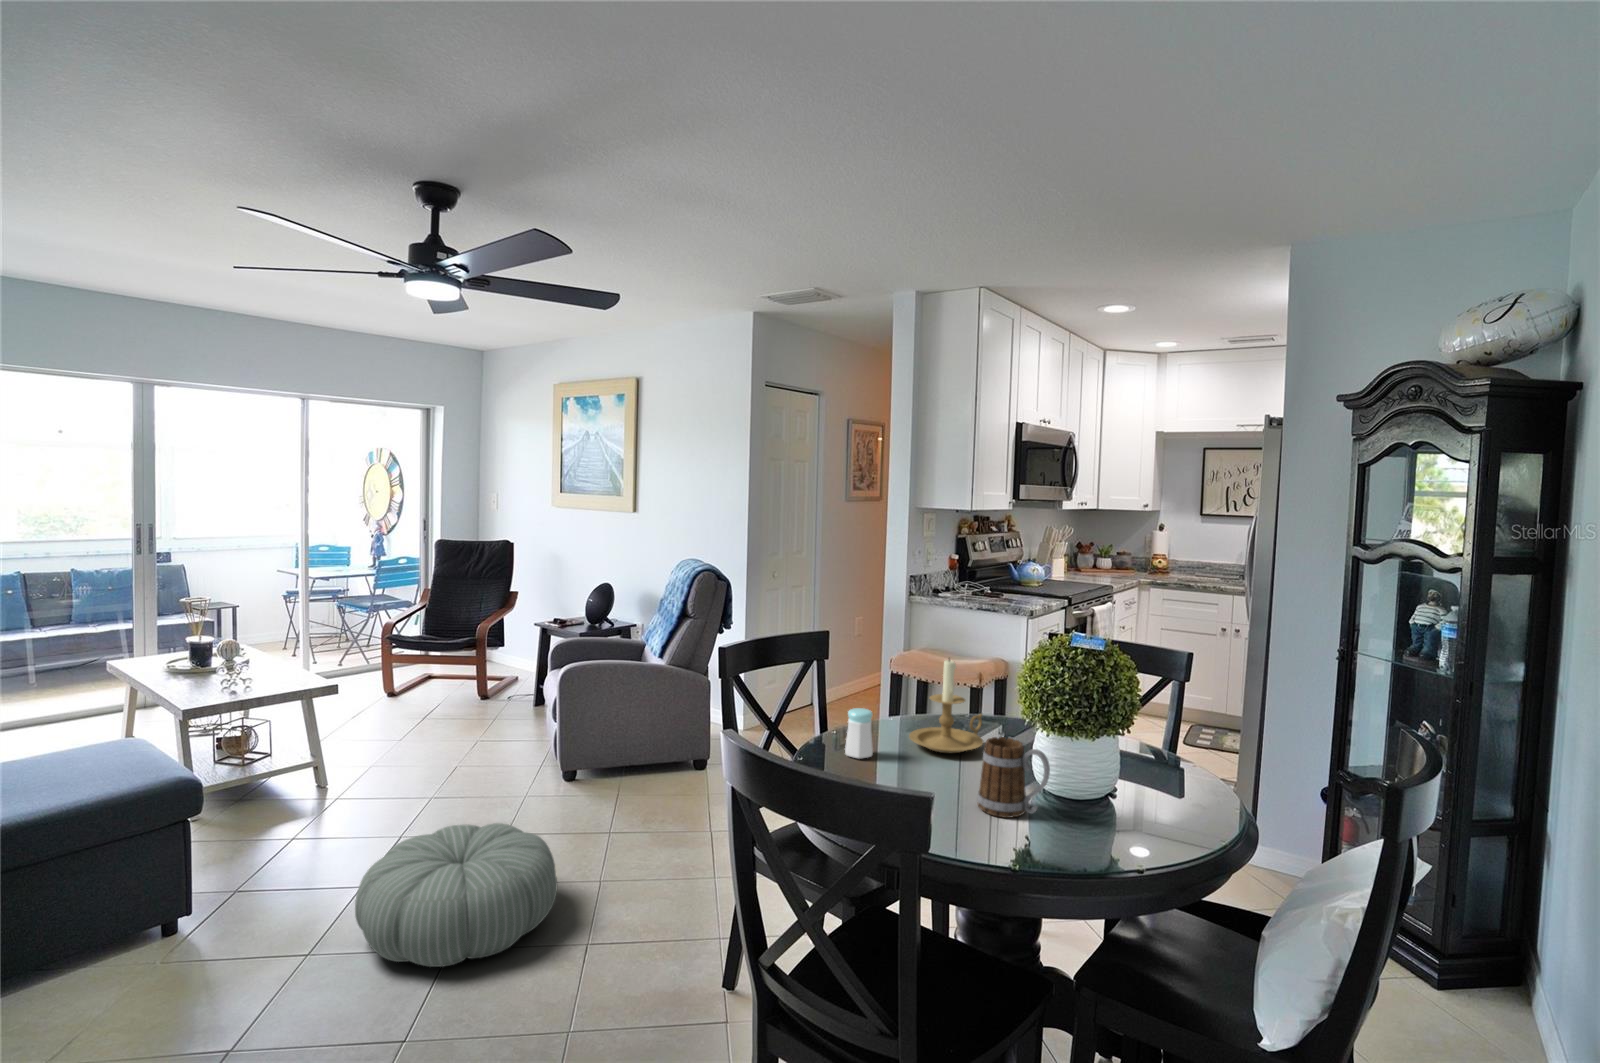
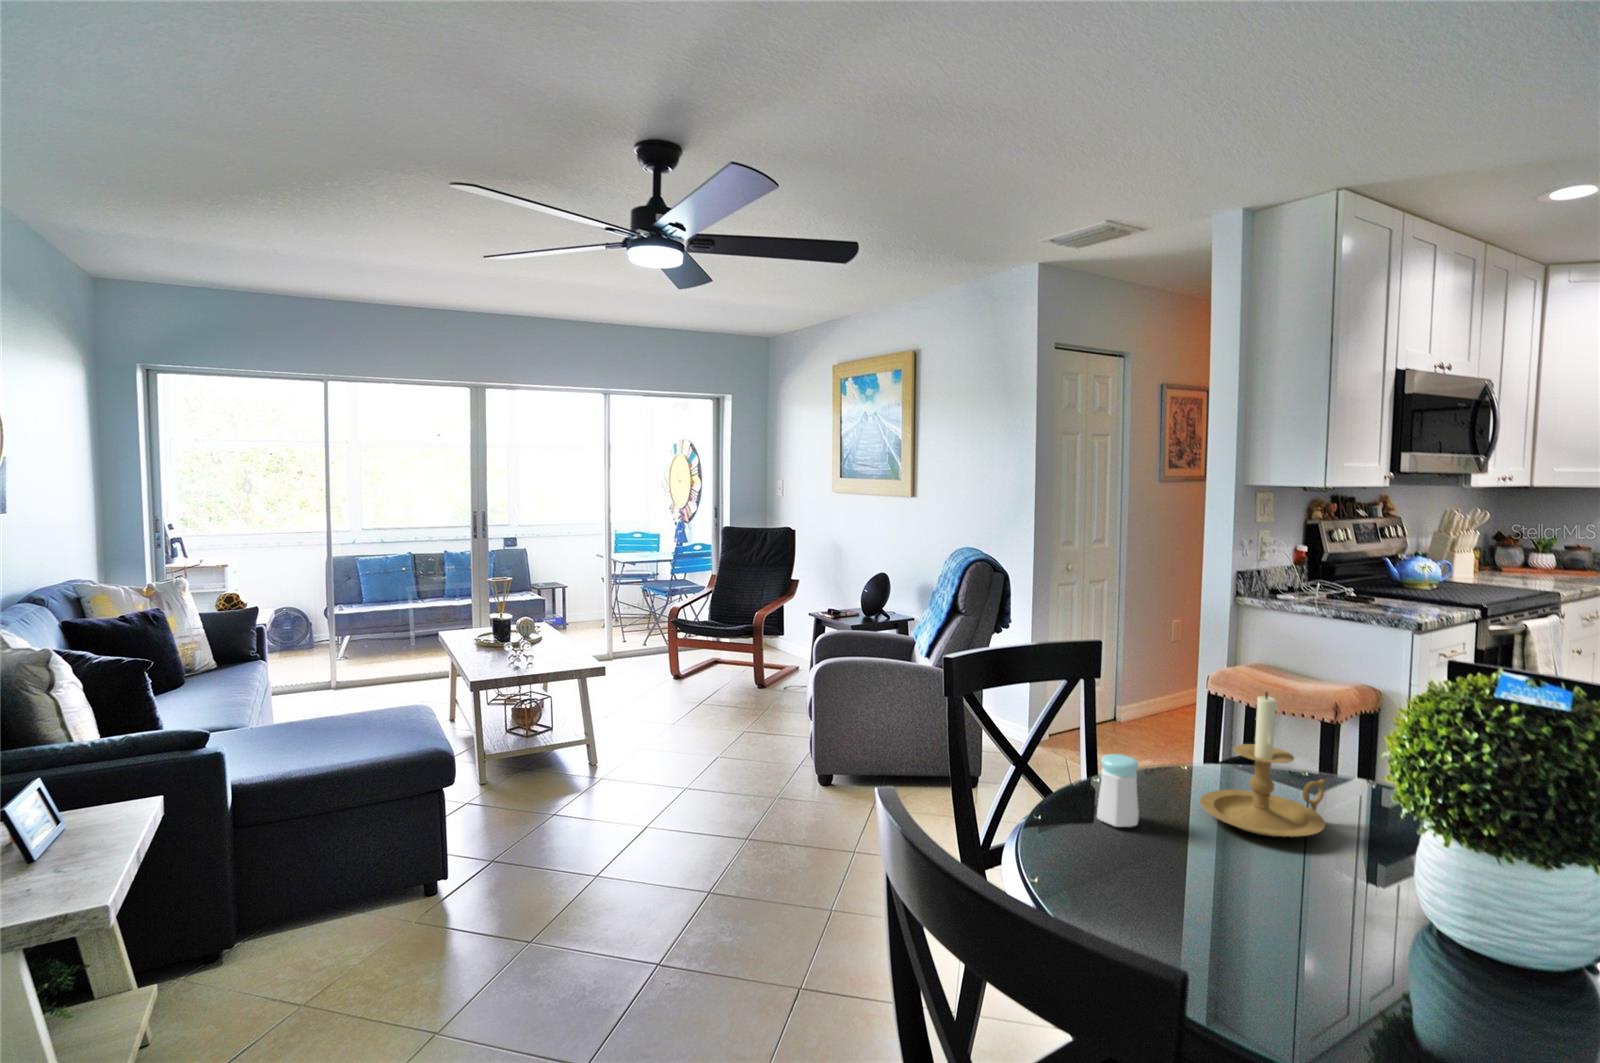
mug: present [977,737,1050,818] -> none [1304,836,1450,981]
pouf: present [355,823,557,967] -> none [575,822,774,978]

